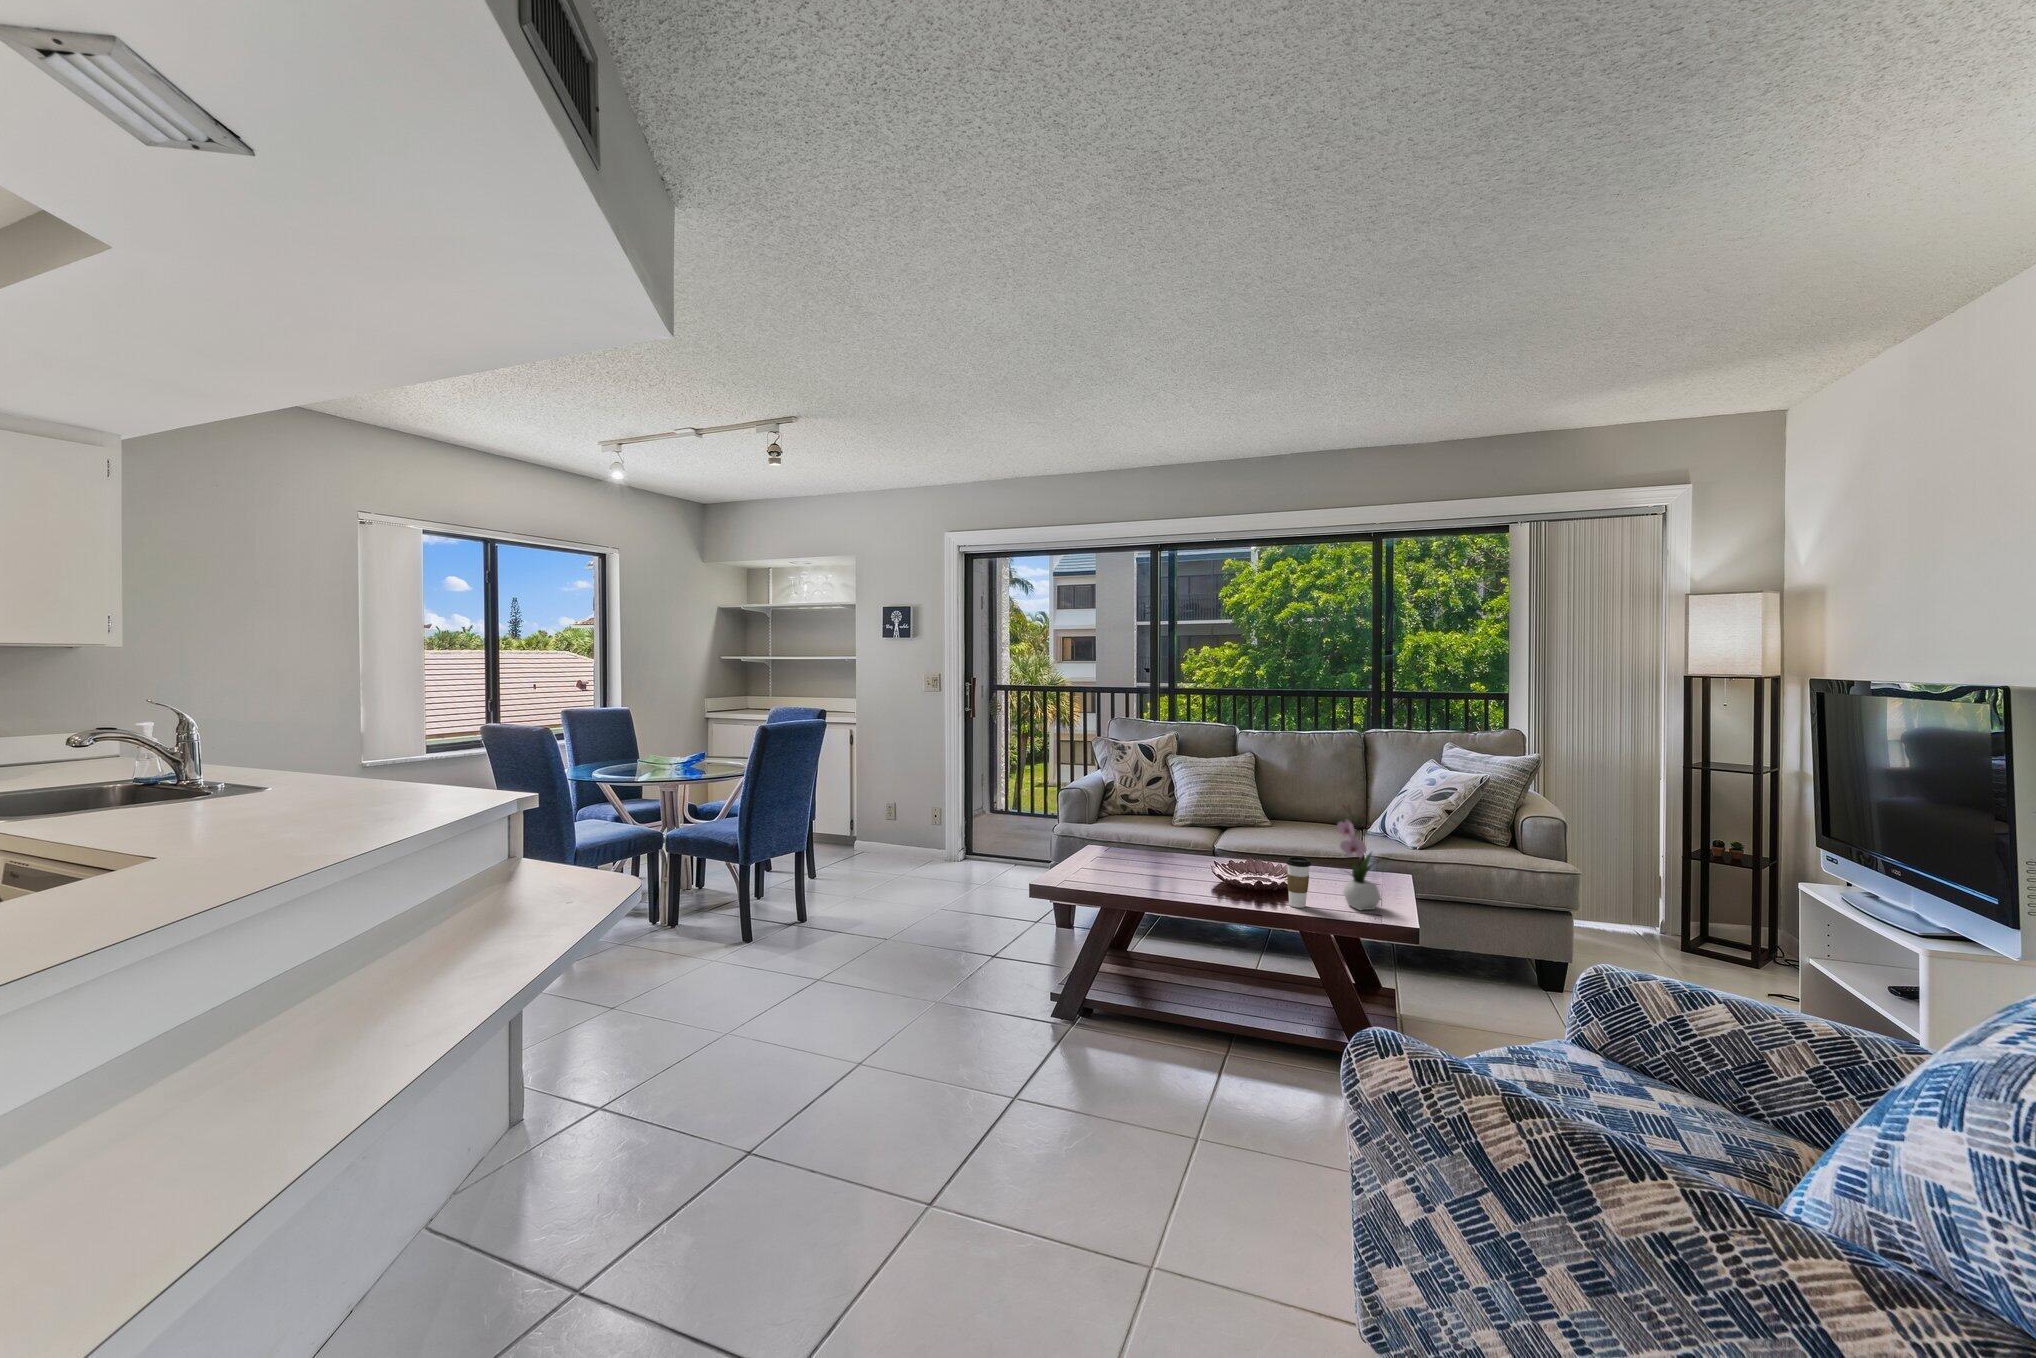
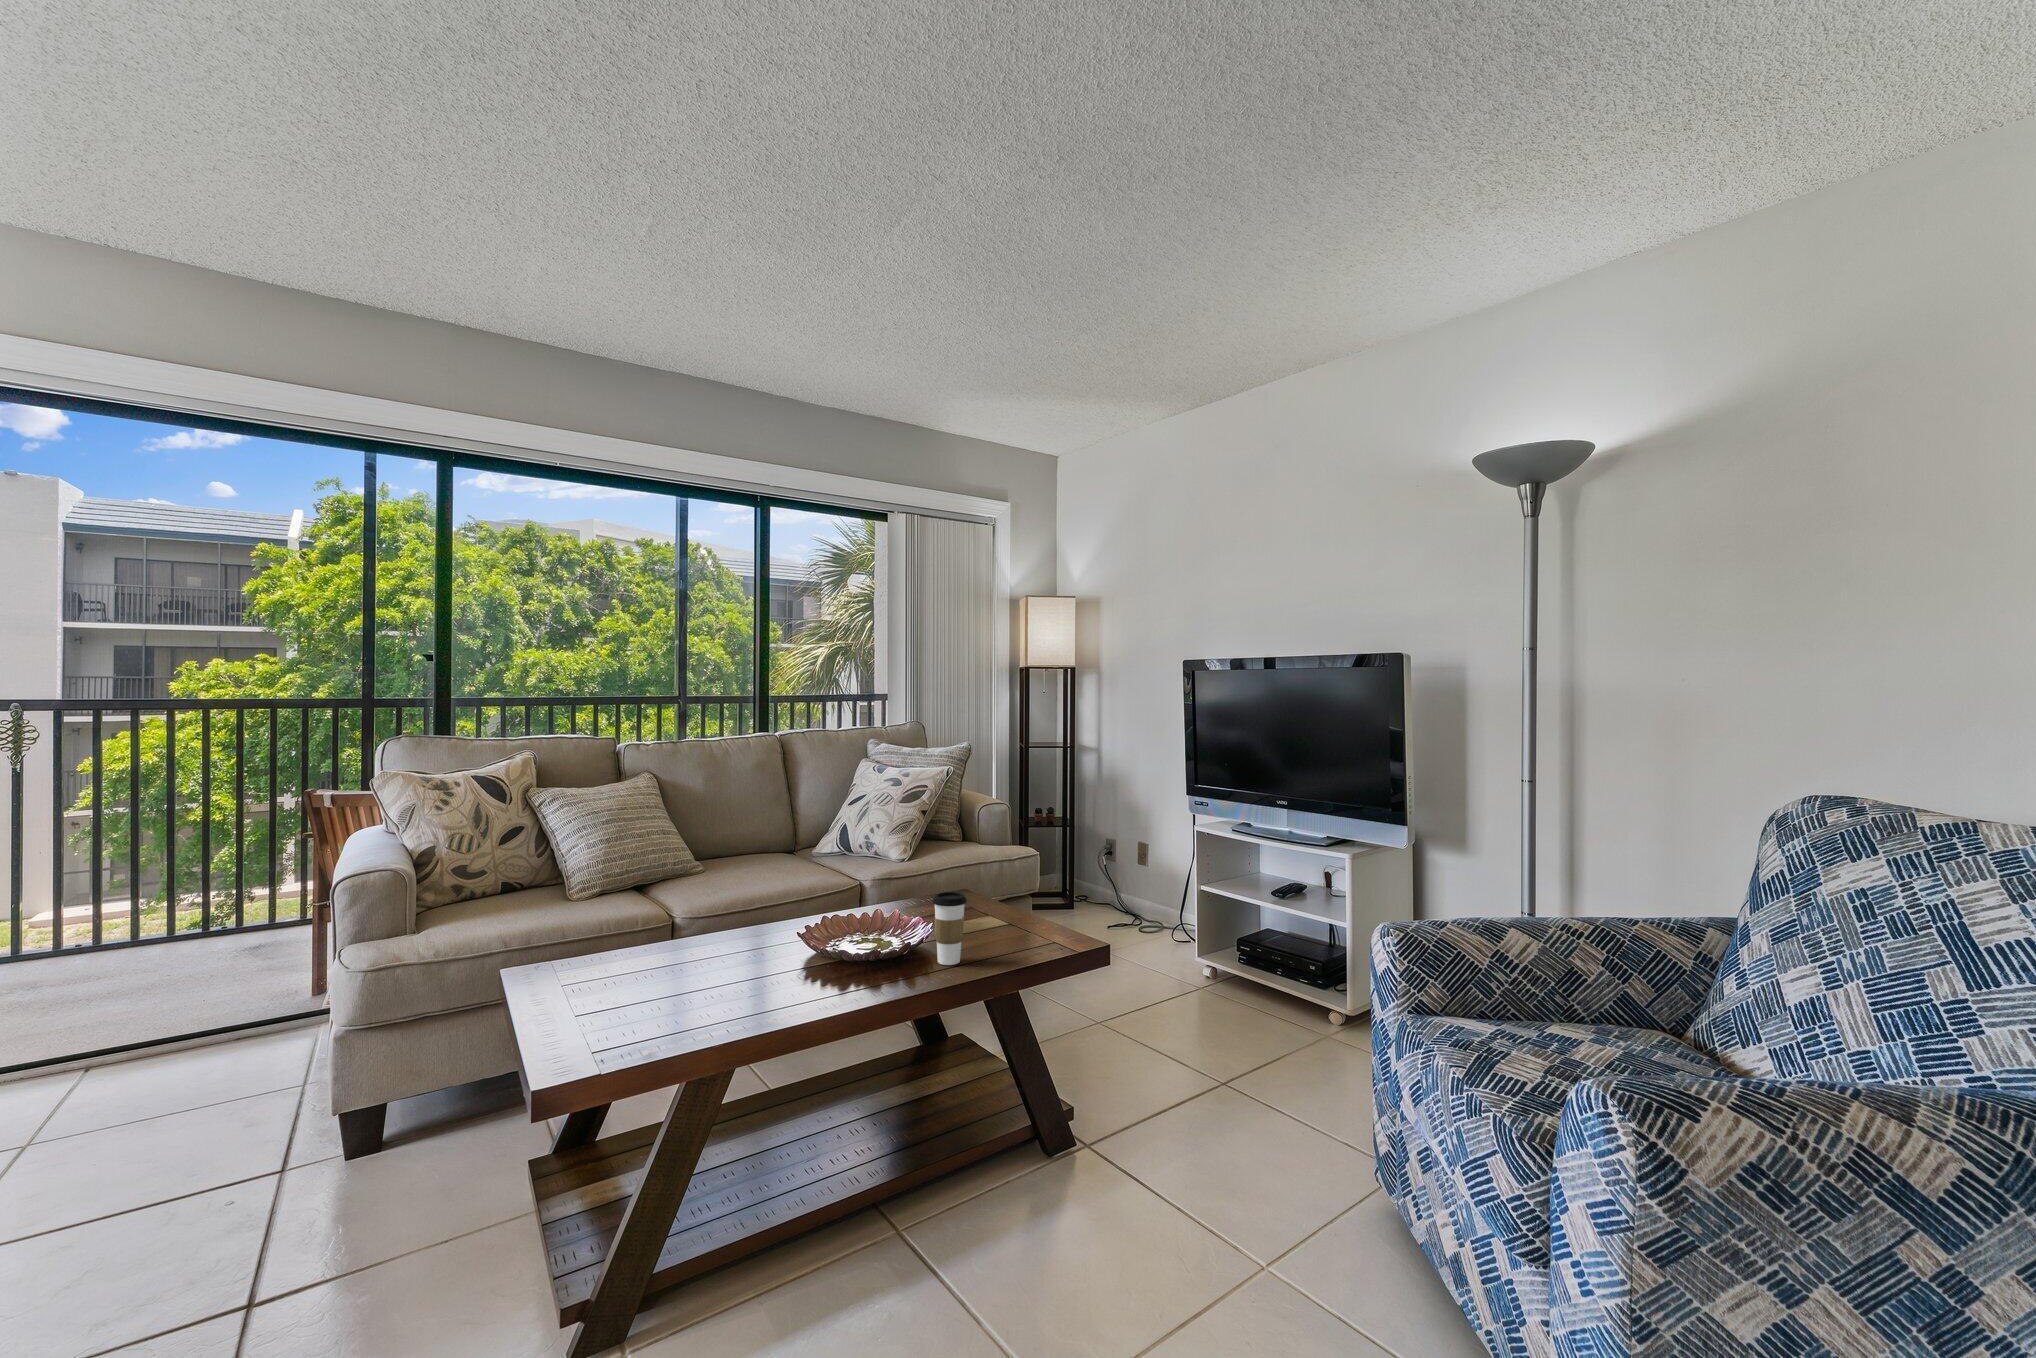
flower arrangement: present [1337,805,1381,910] -> none [980,808,1030,945]

